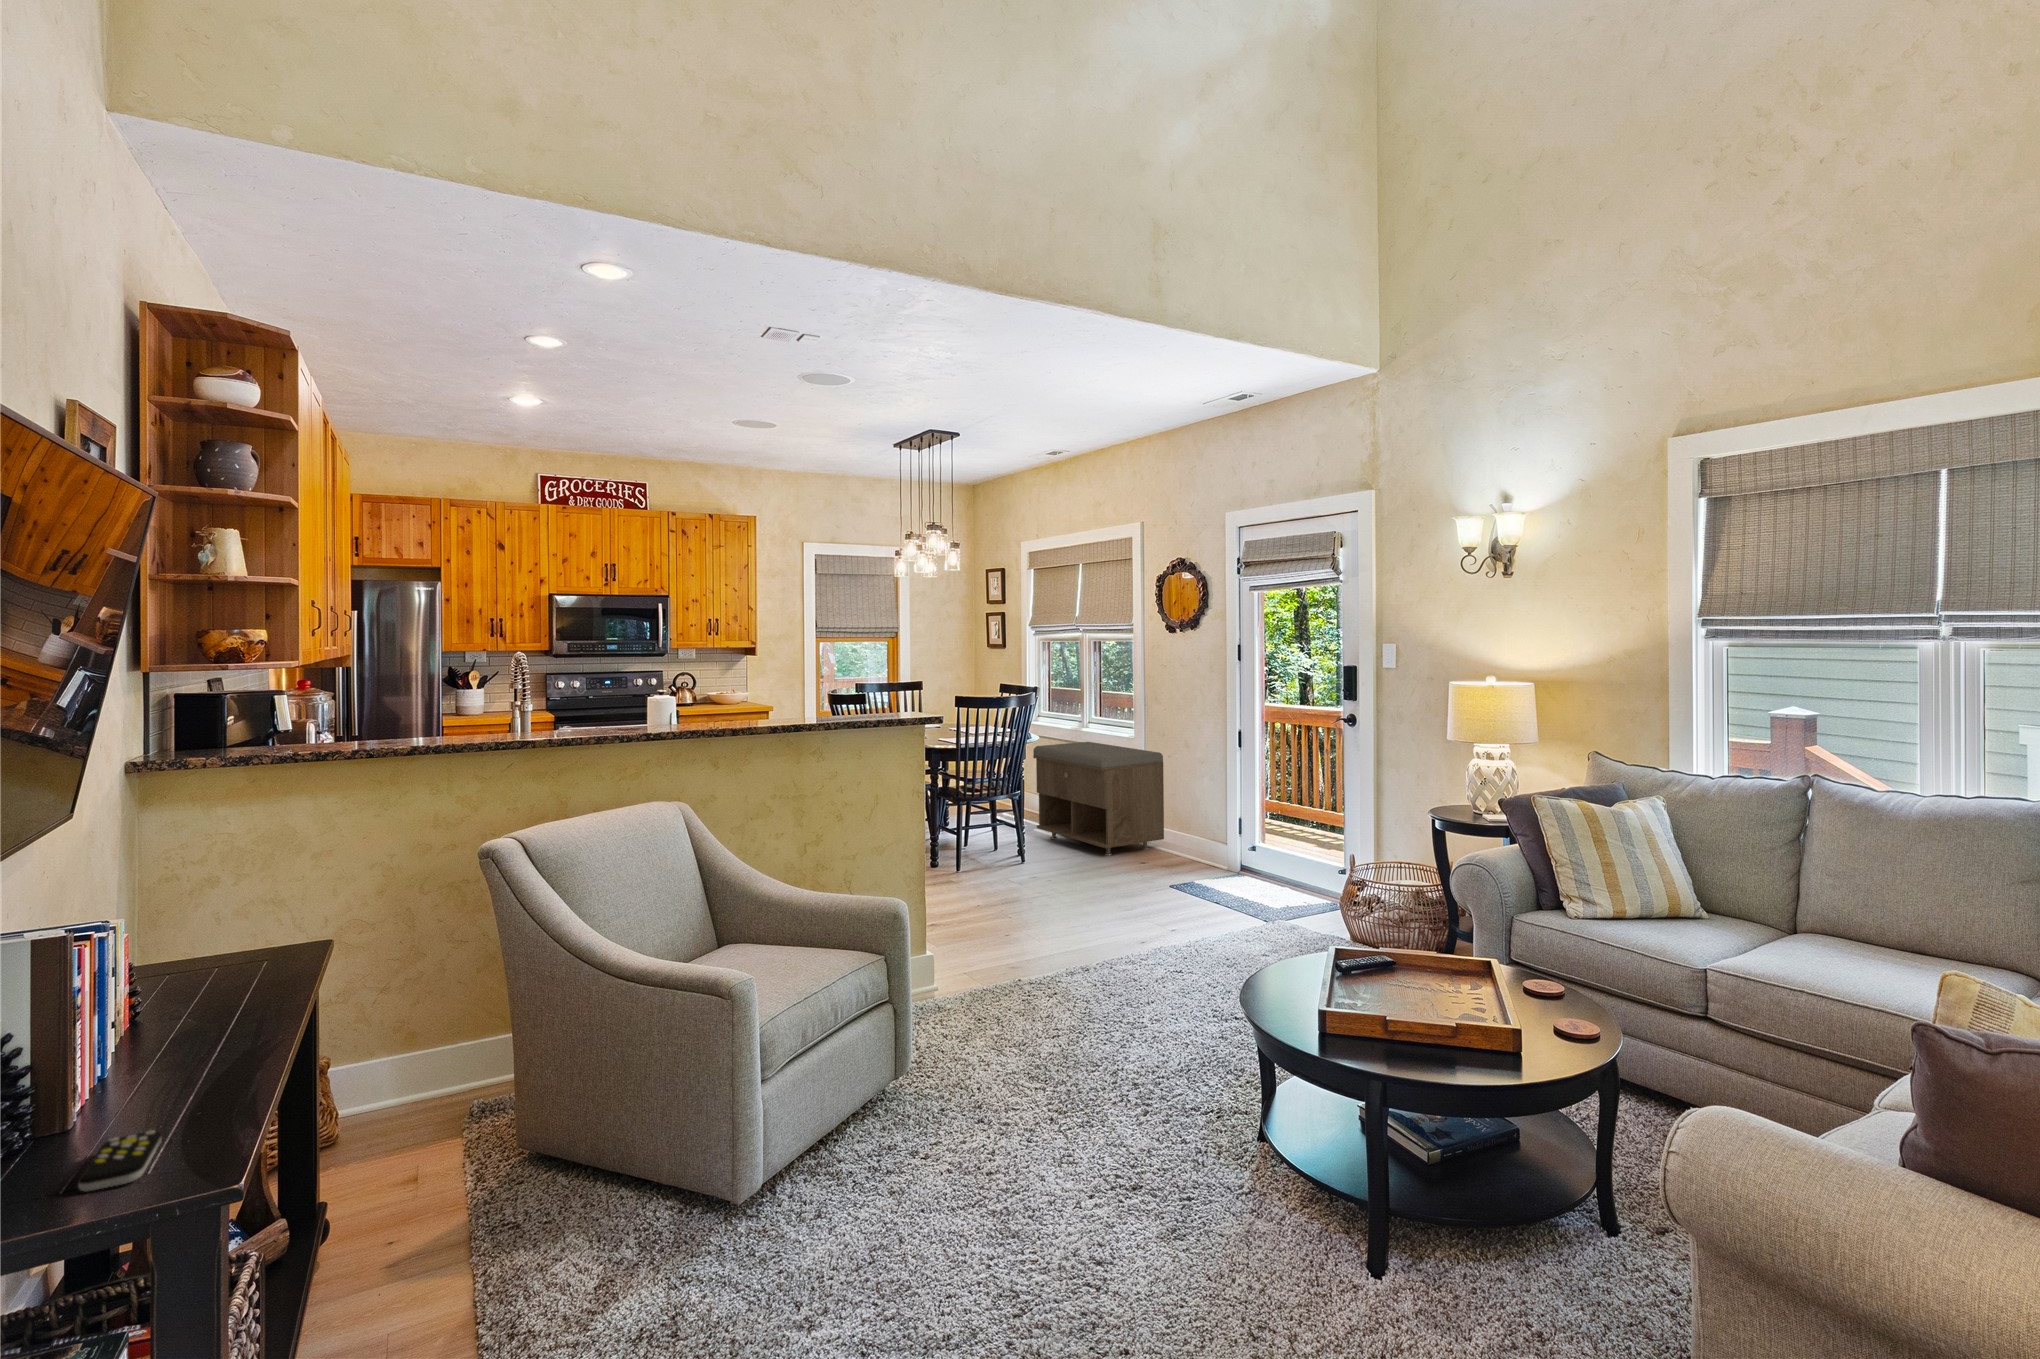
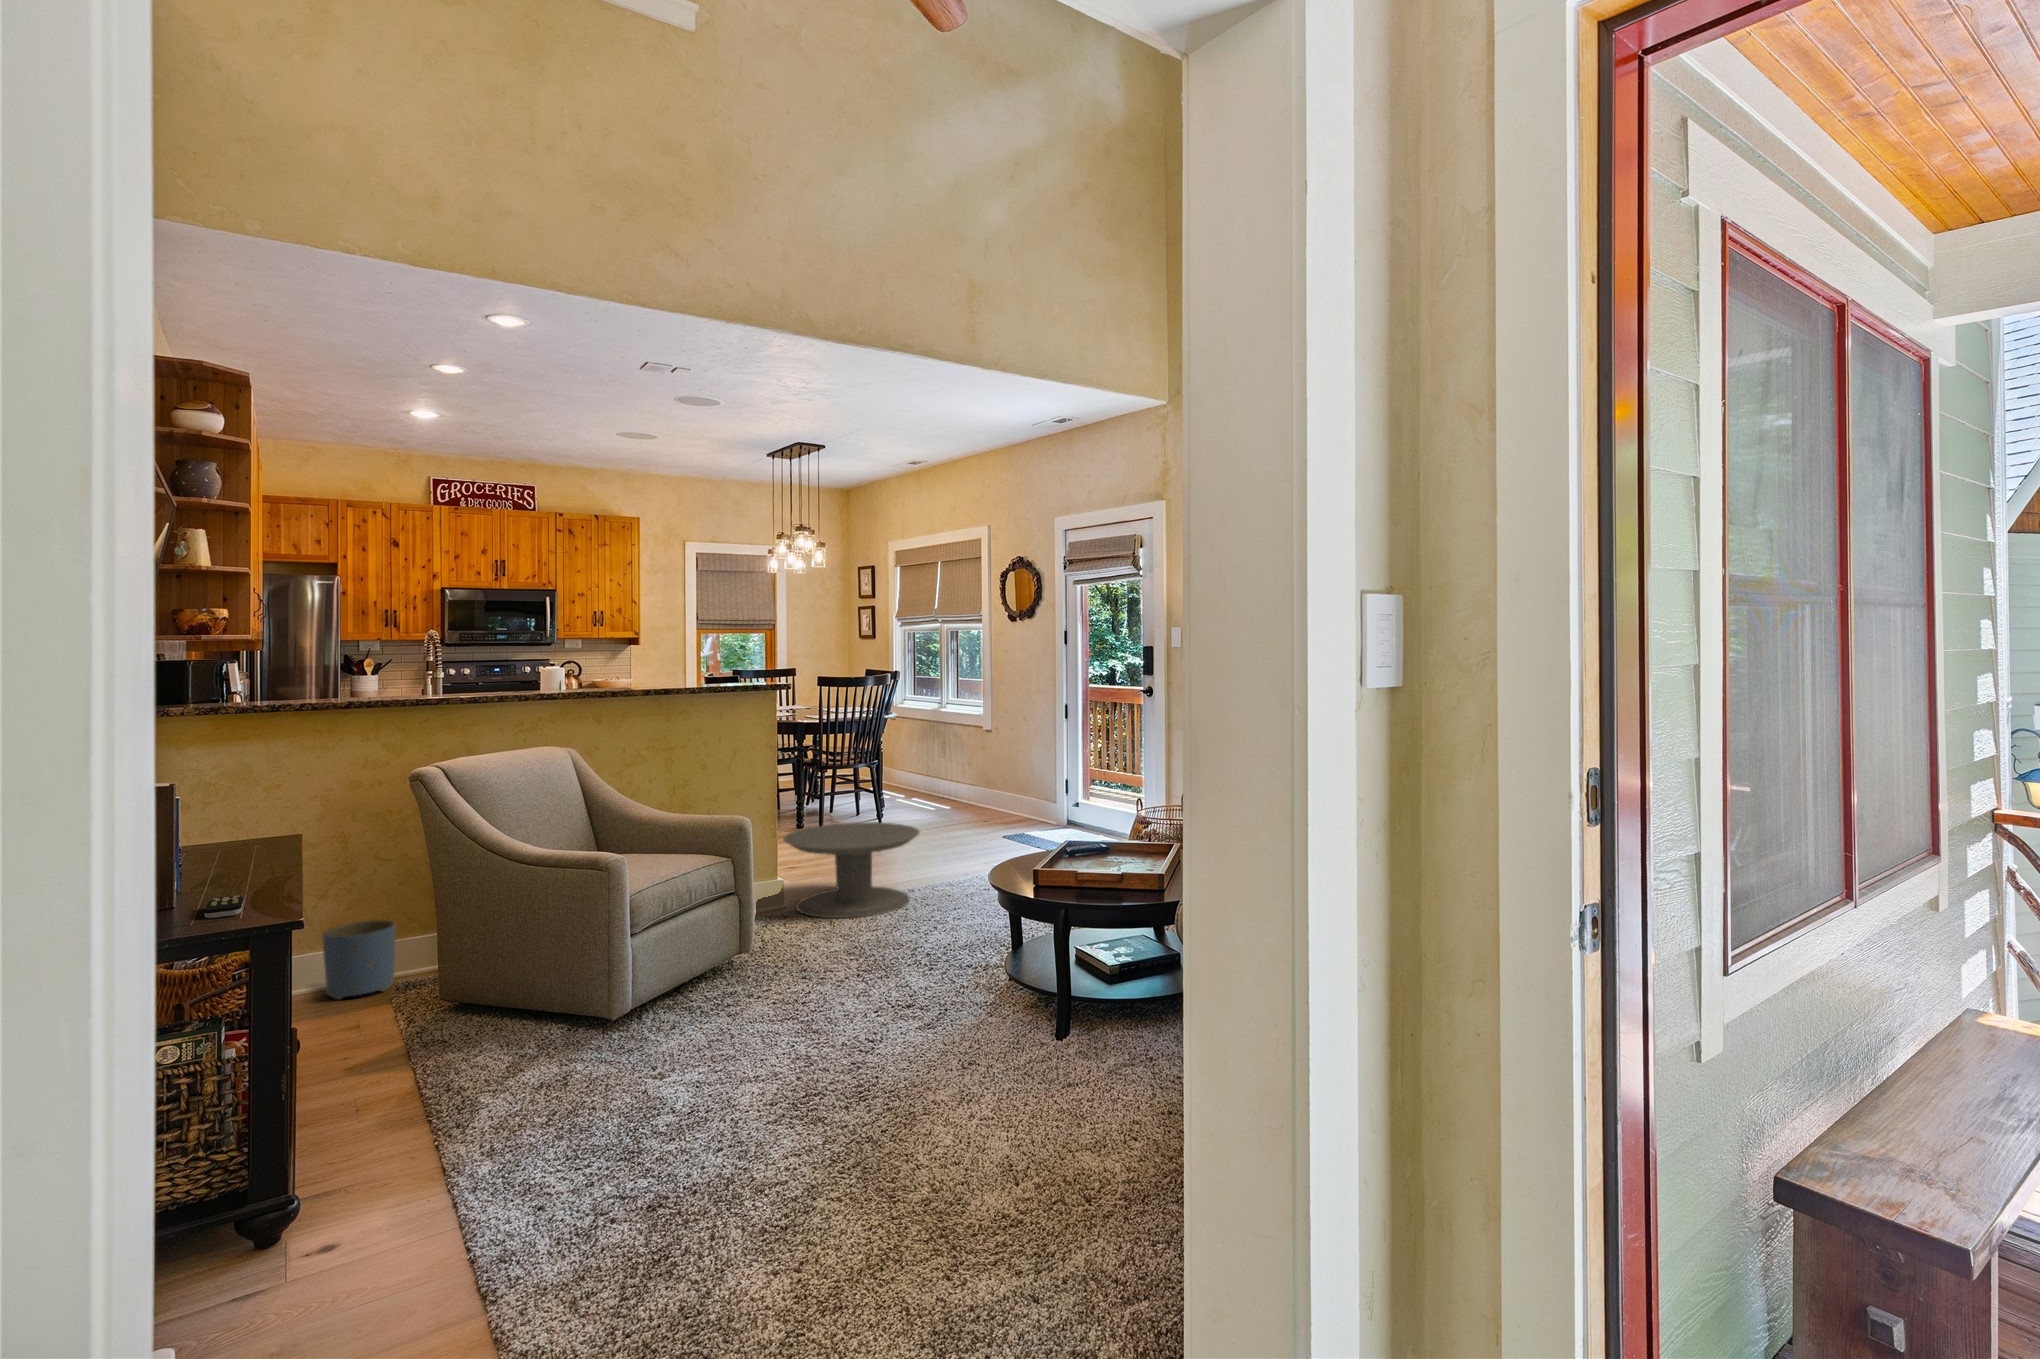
storage bench: present [1033,742,1164,856] -> none [893,720,1006,817]
side table: none [934,882,1099,1012] -> present [783,823,919,918]
planter: none [379,1021,469,1130] -> present [323,920,396,1000]

